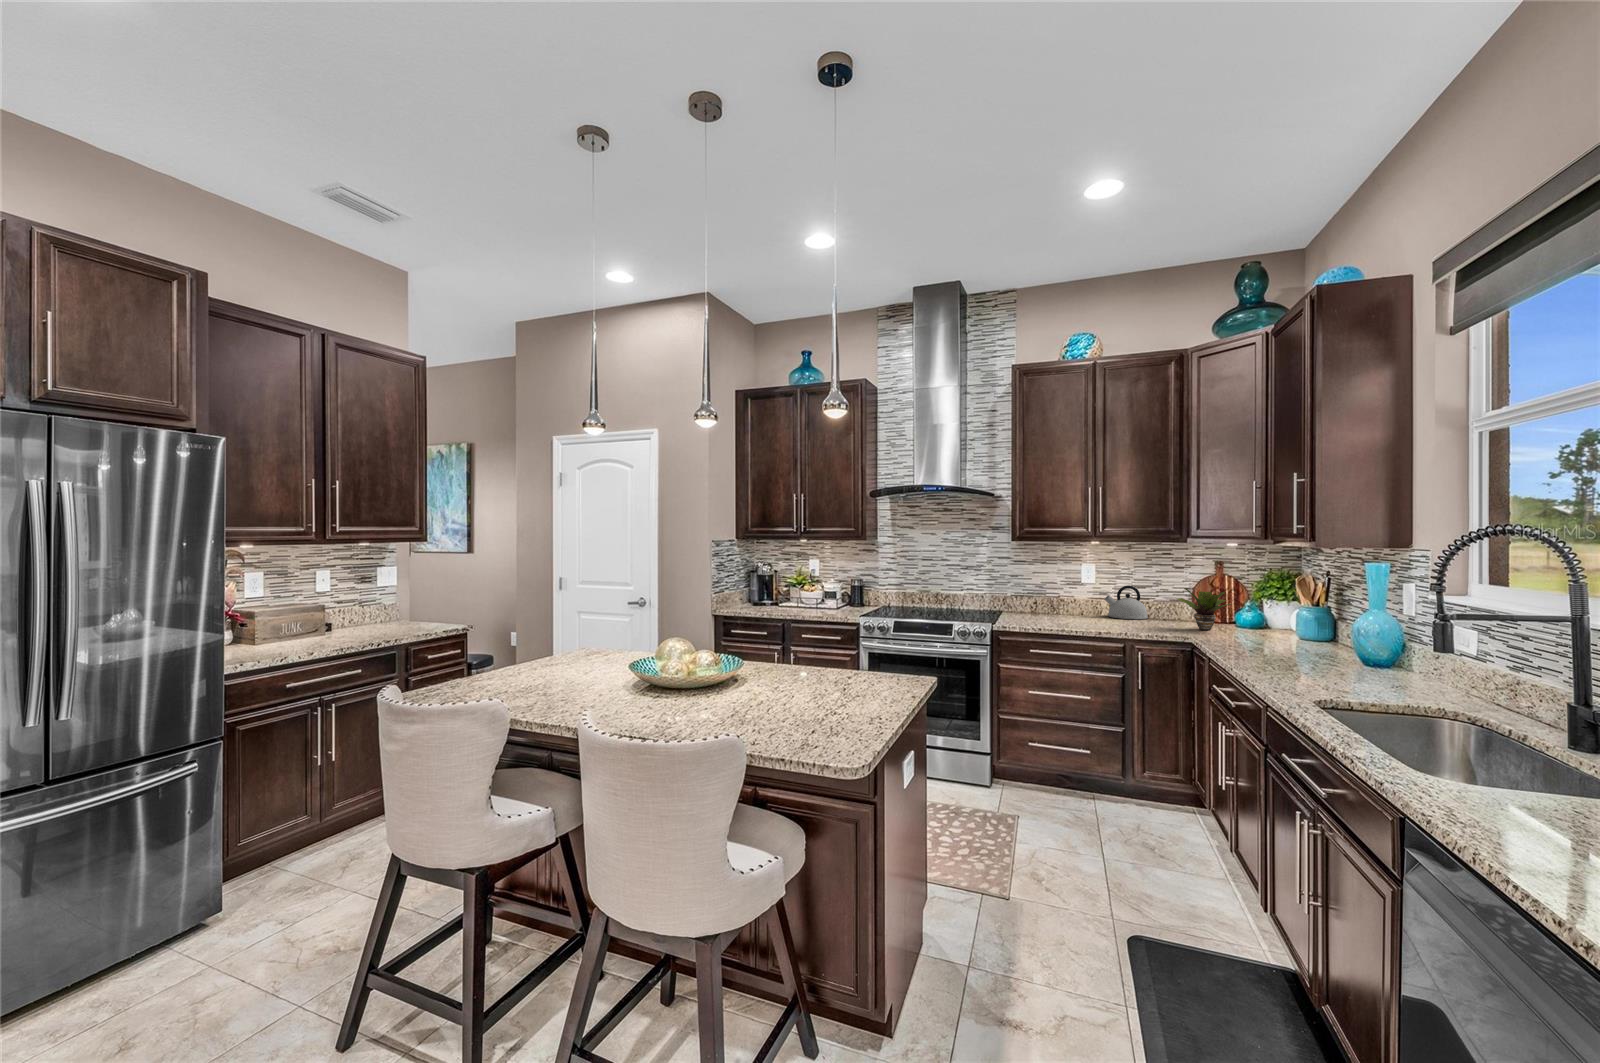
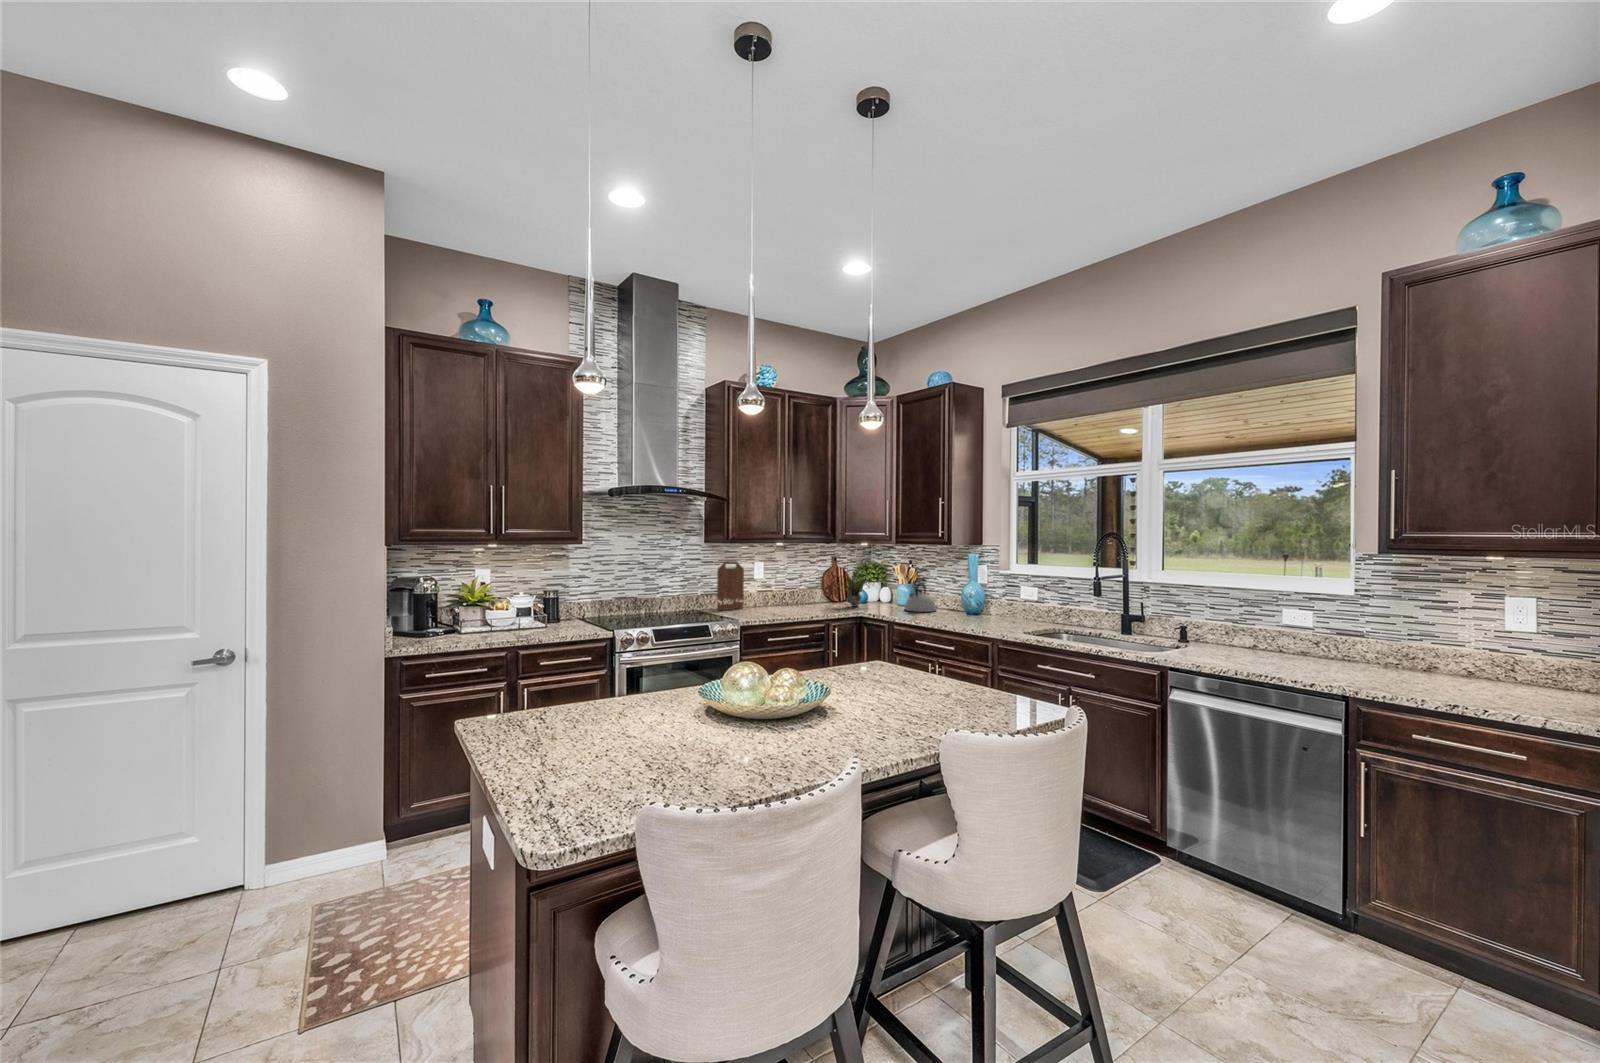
cutting board: none [1027,561,1060,616] -> present [717,561,744,610]
kettle: present [1105,585,1148,619] -> present [904,583,936,612]

